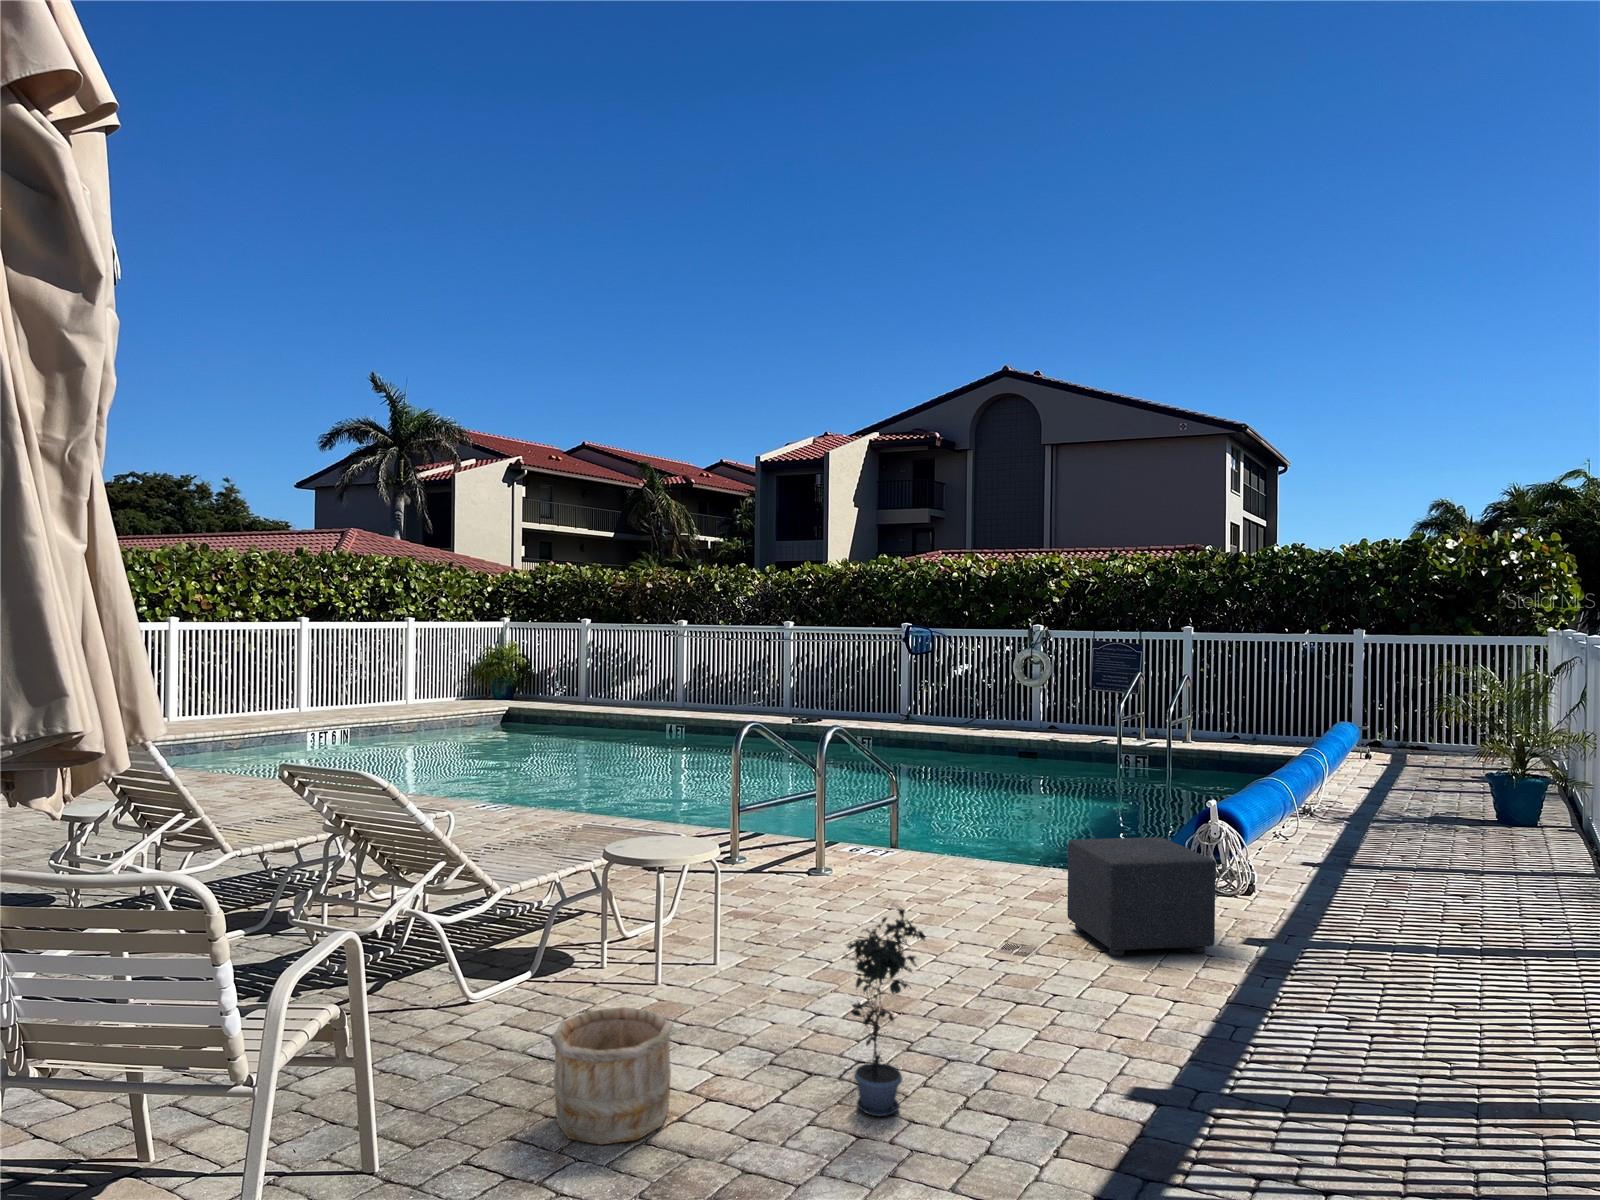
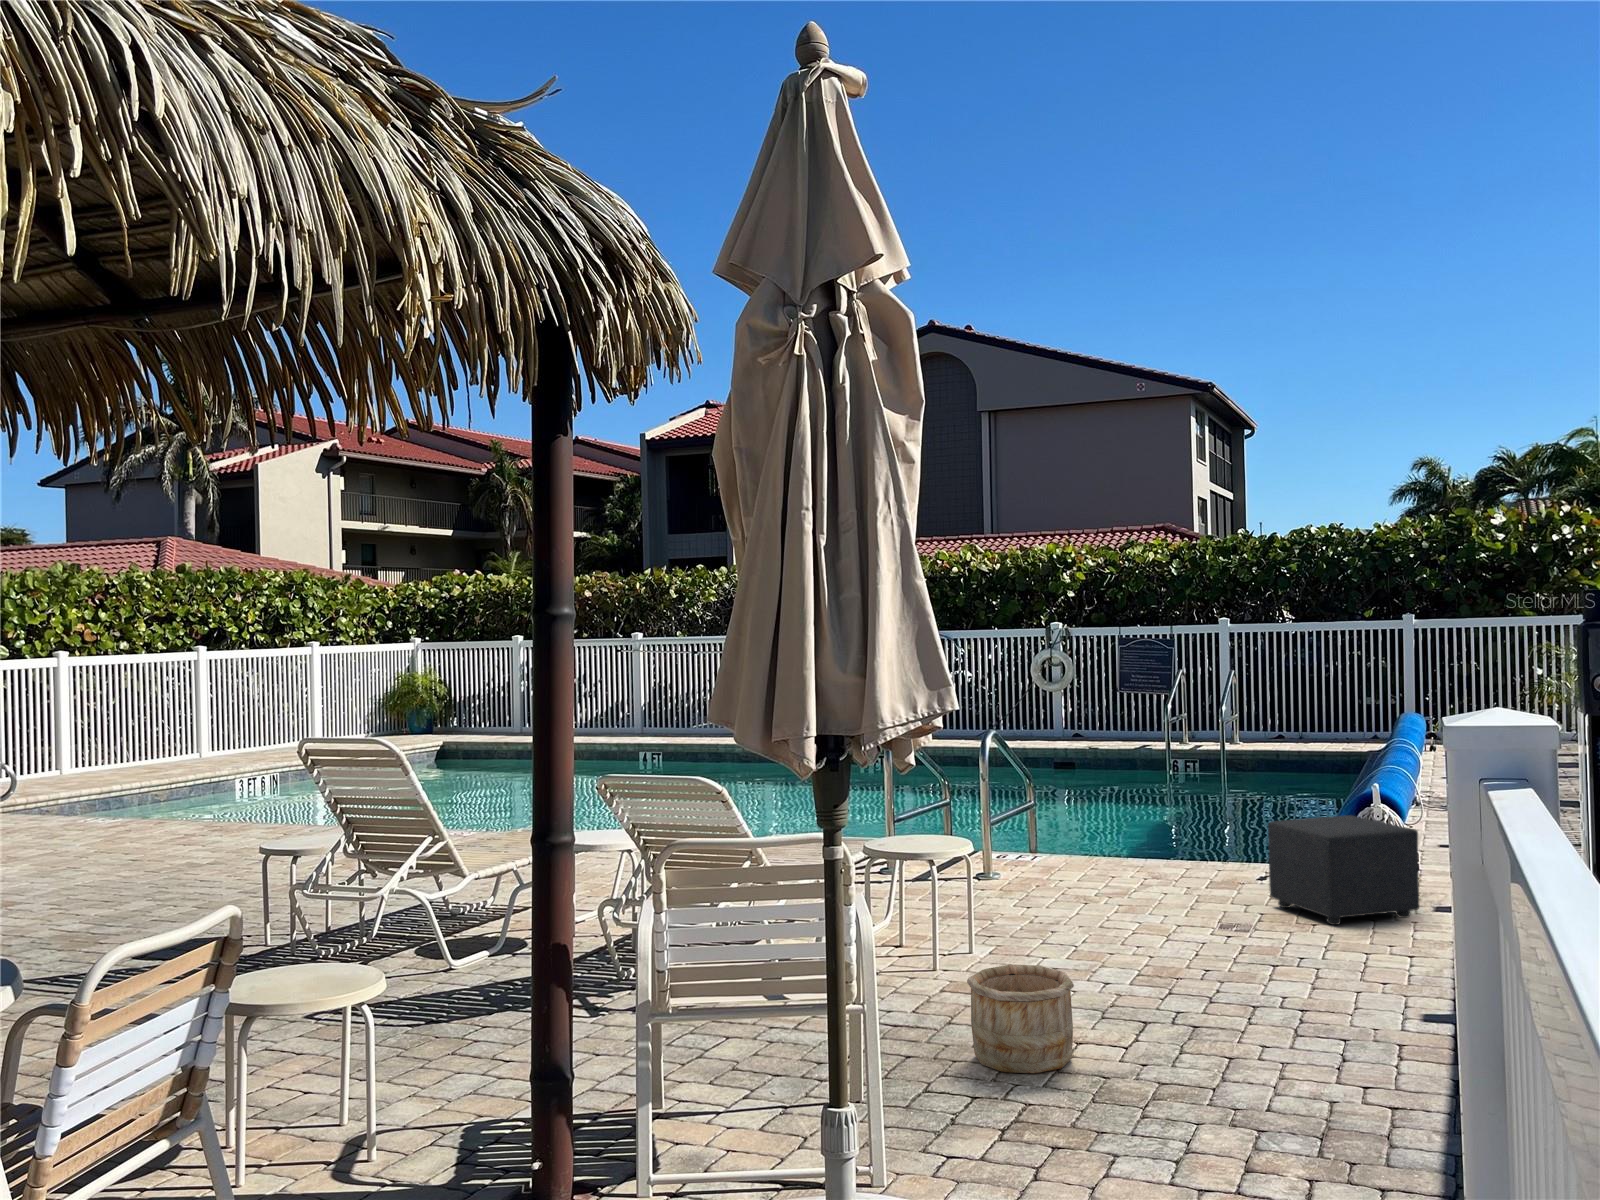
potted plant: present [844,909,925,1116] -> none [1196,862,1277,1042]

